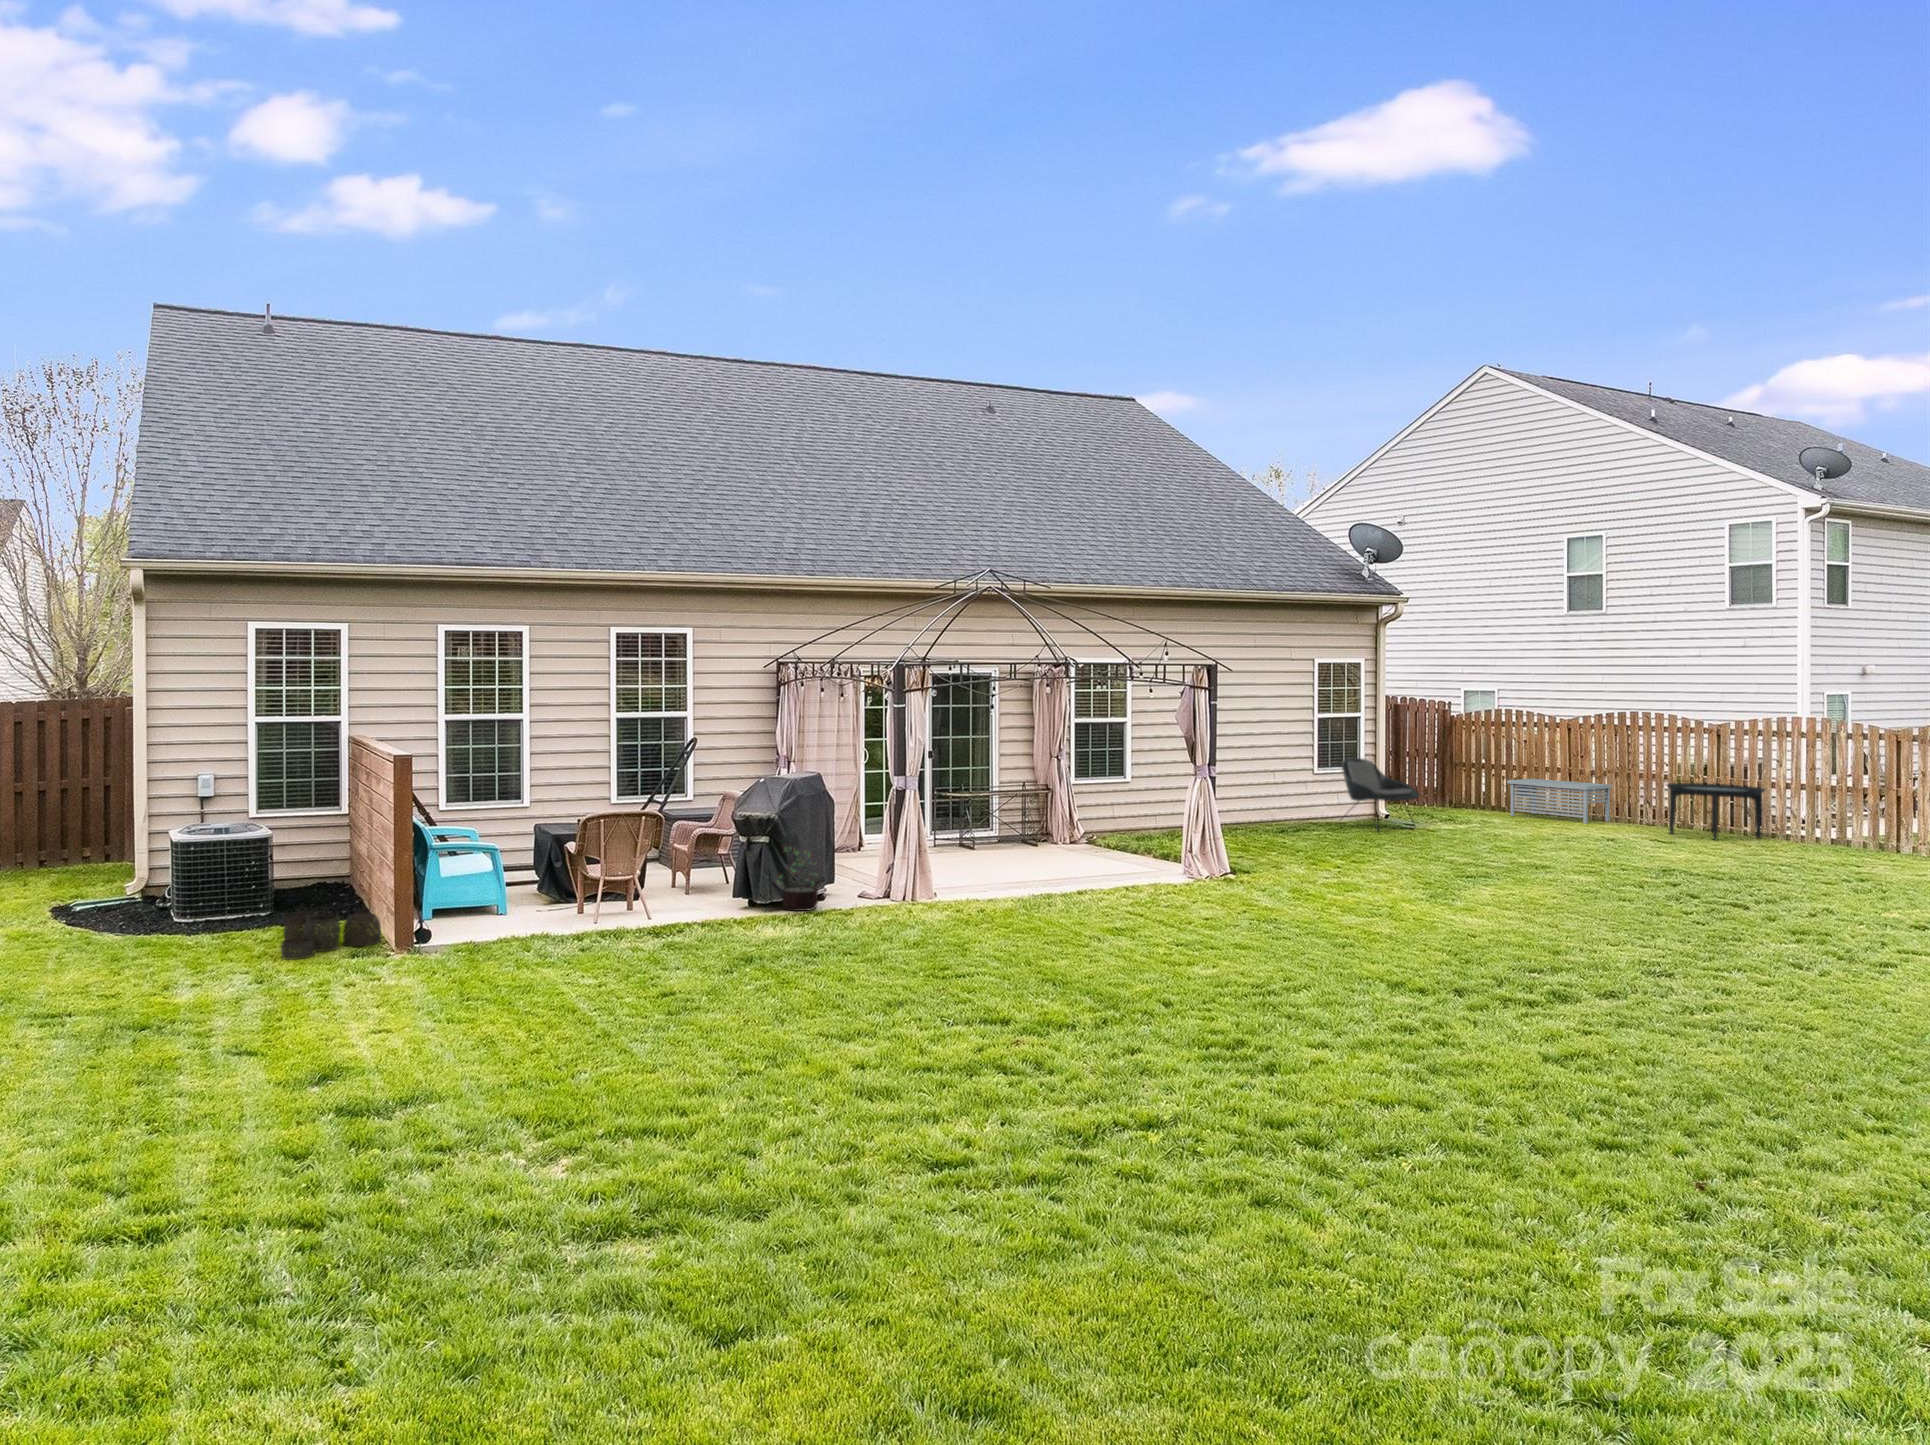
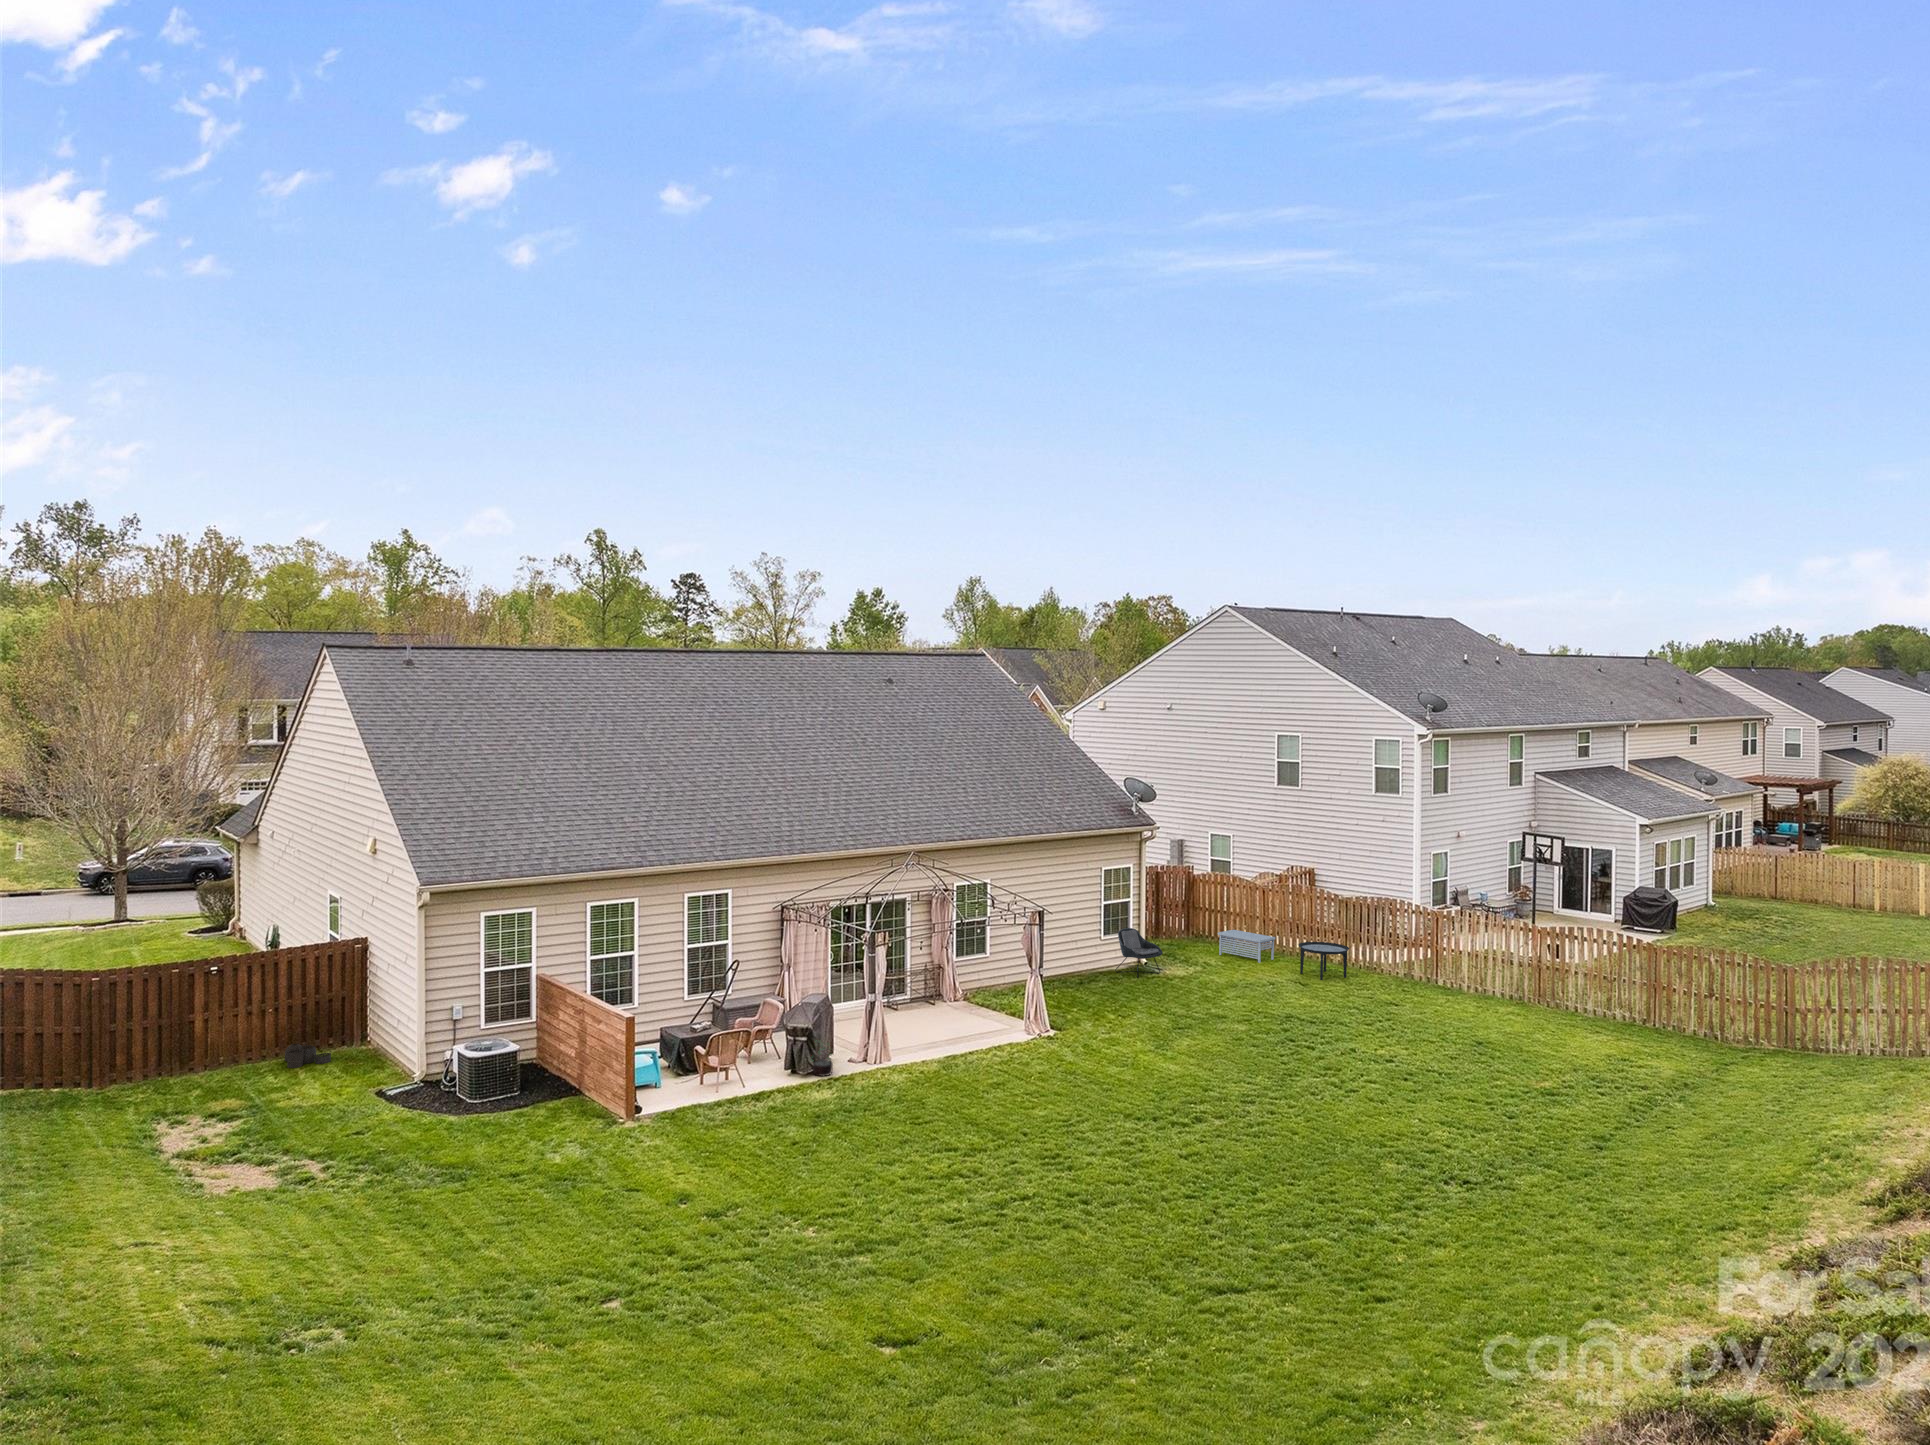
woven basket: present [281,909,381,960] -> present [285,1044,331,1068]

